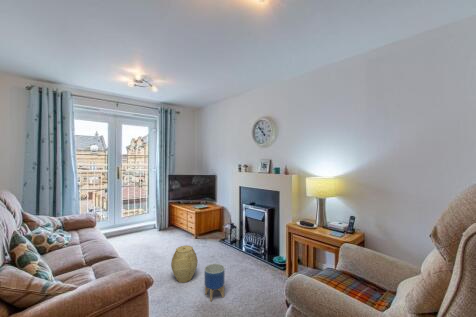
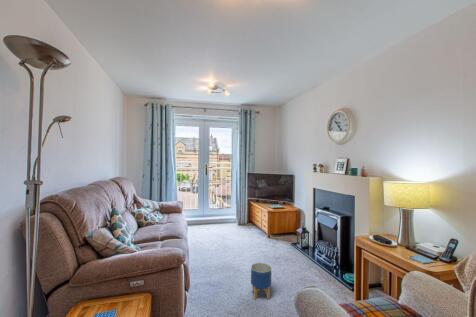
woven basket: present [171,246,198,282] -> none [229,240,253,276]

